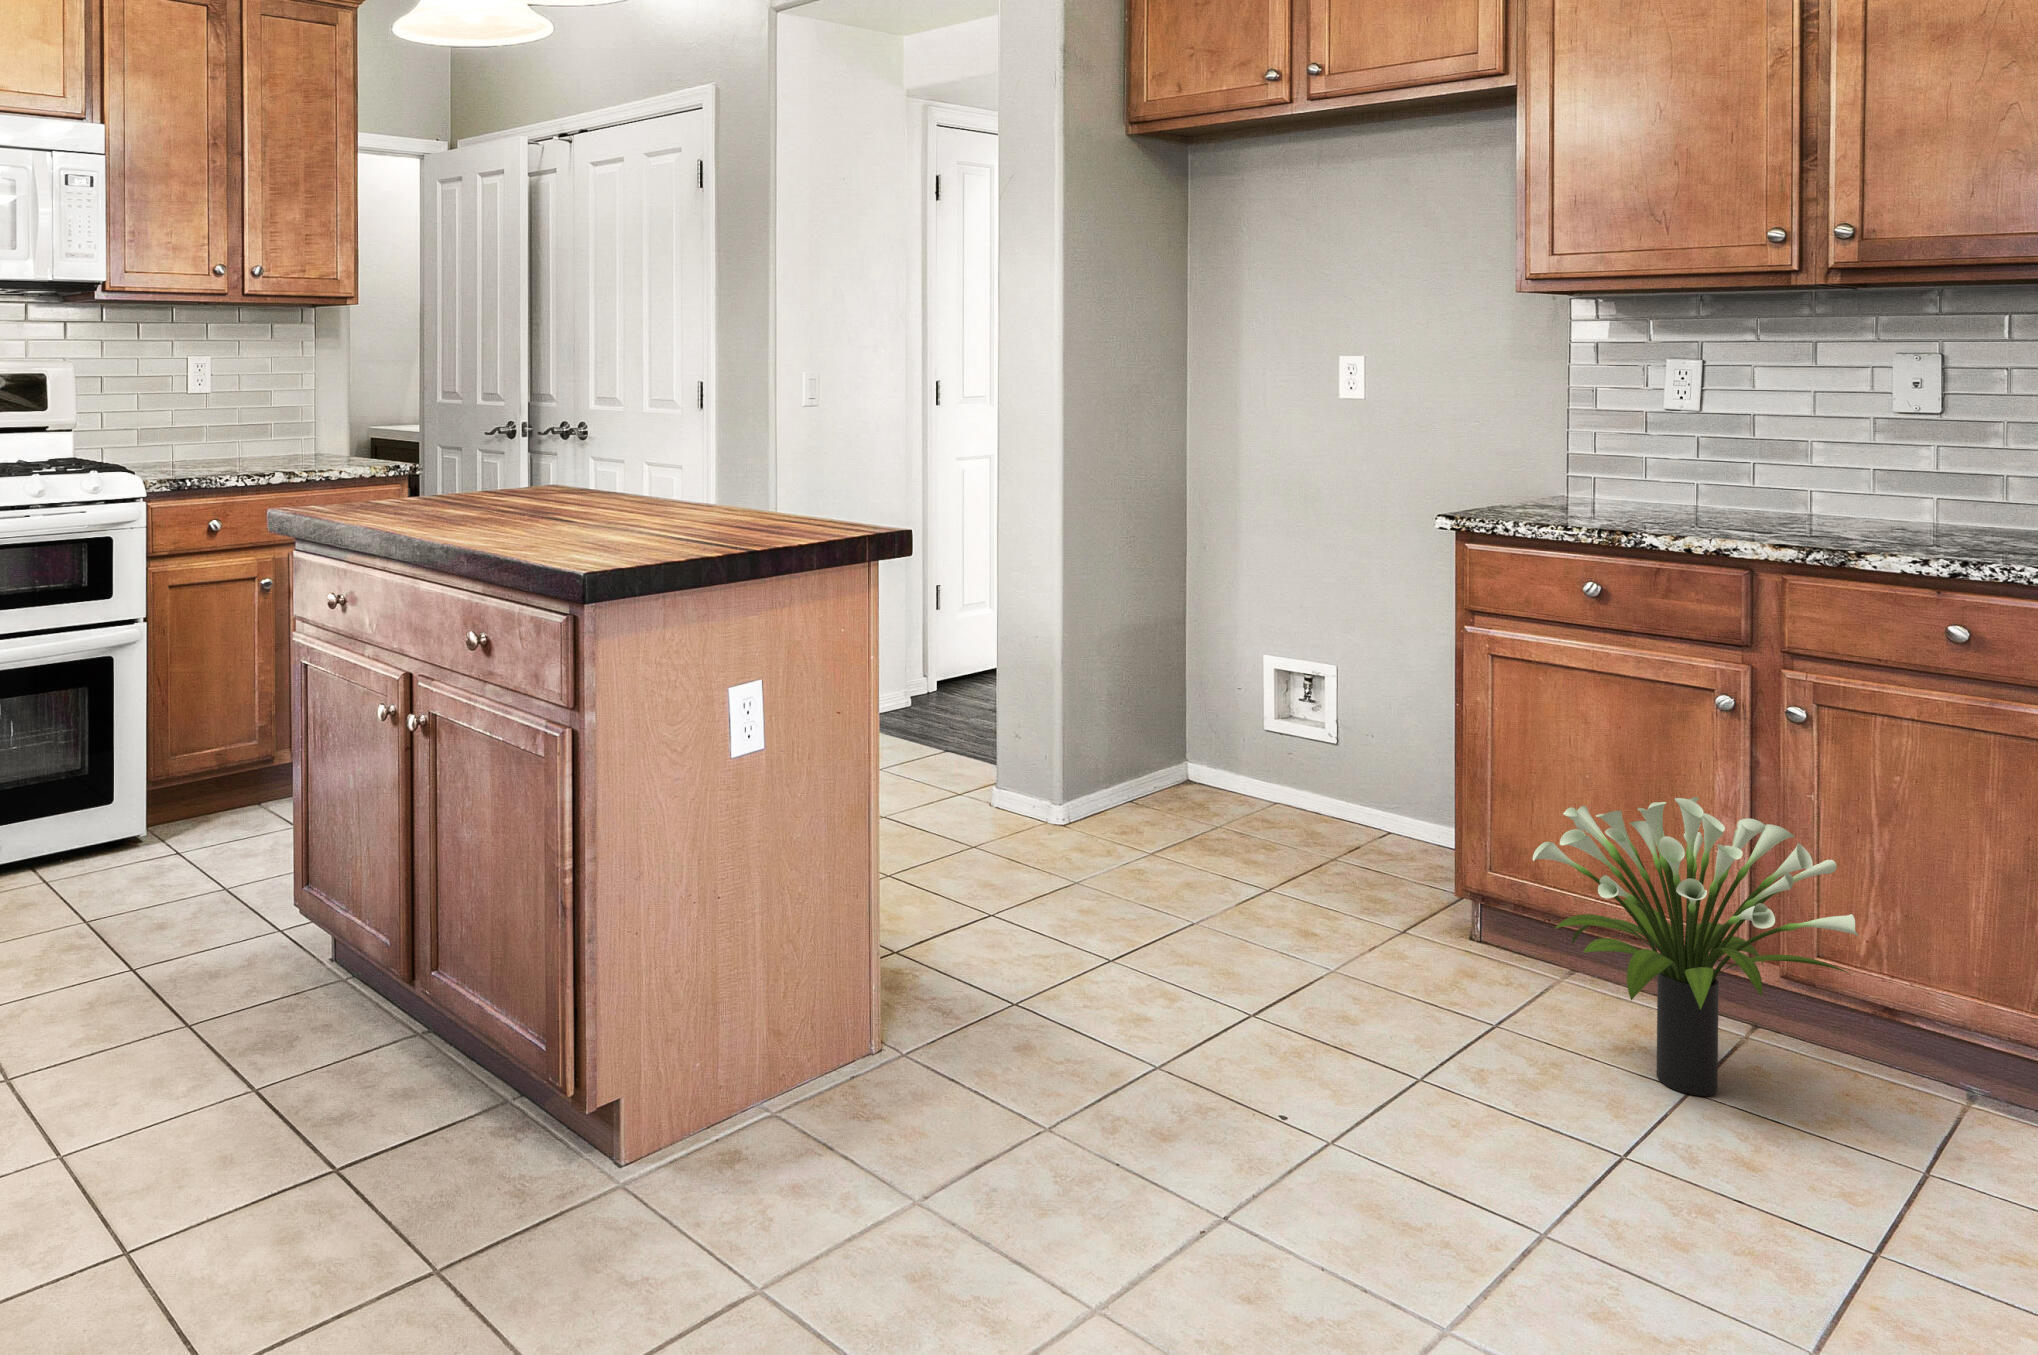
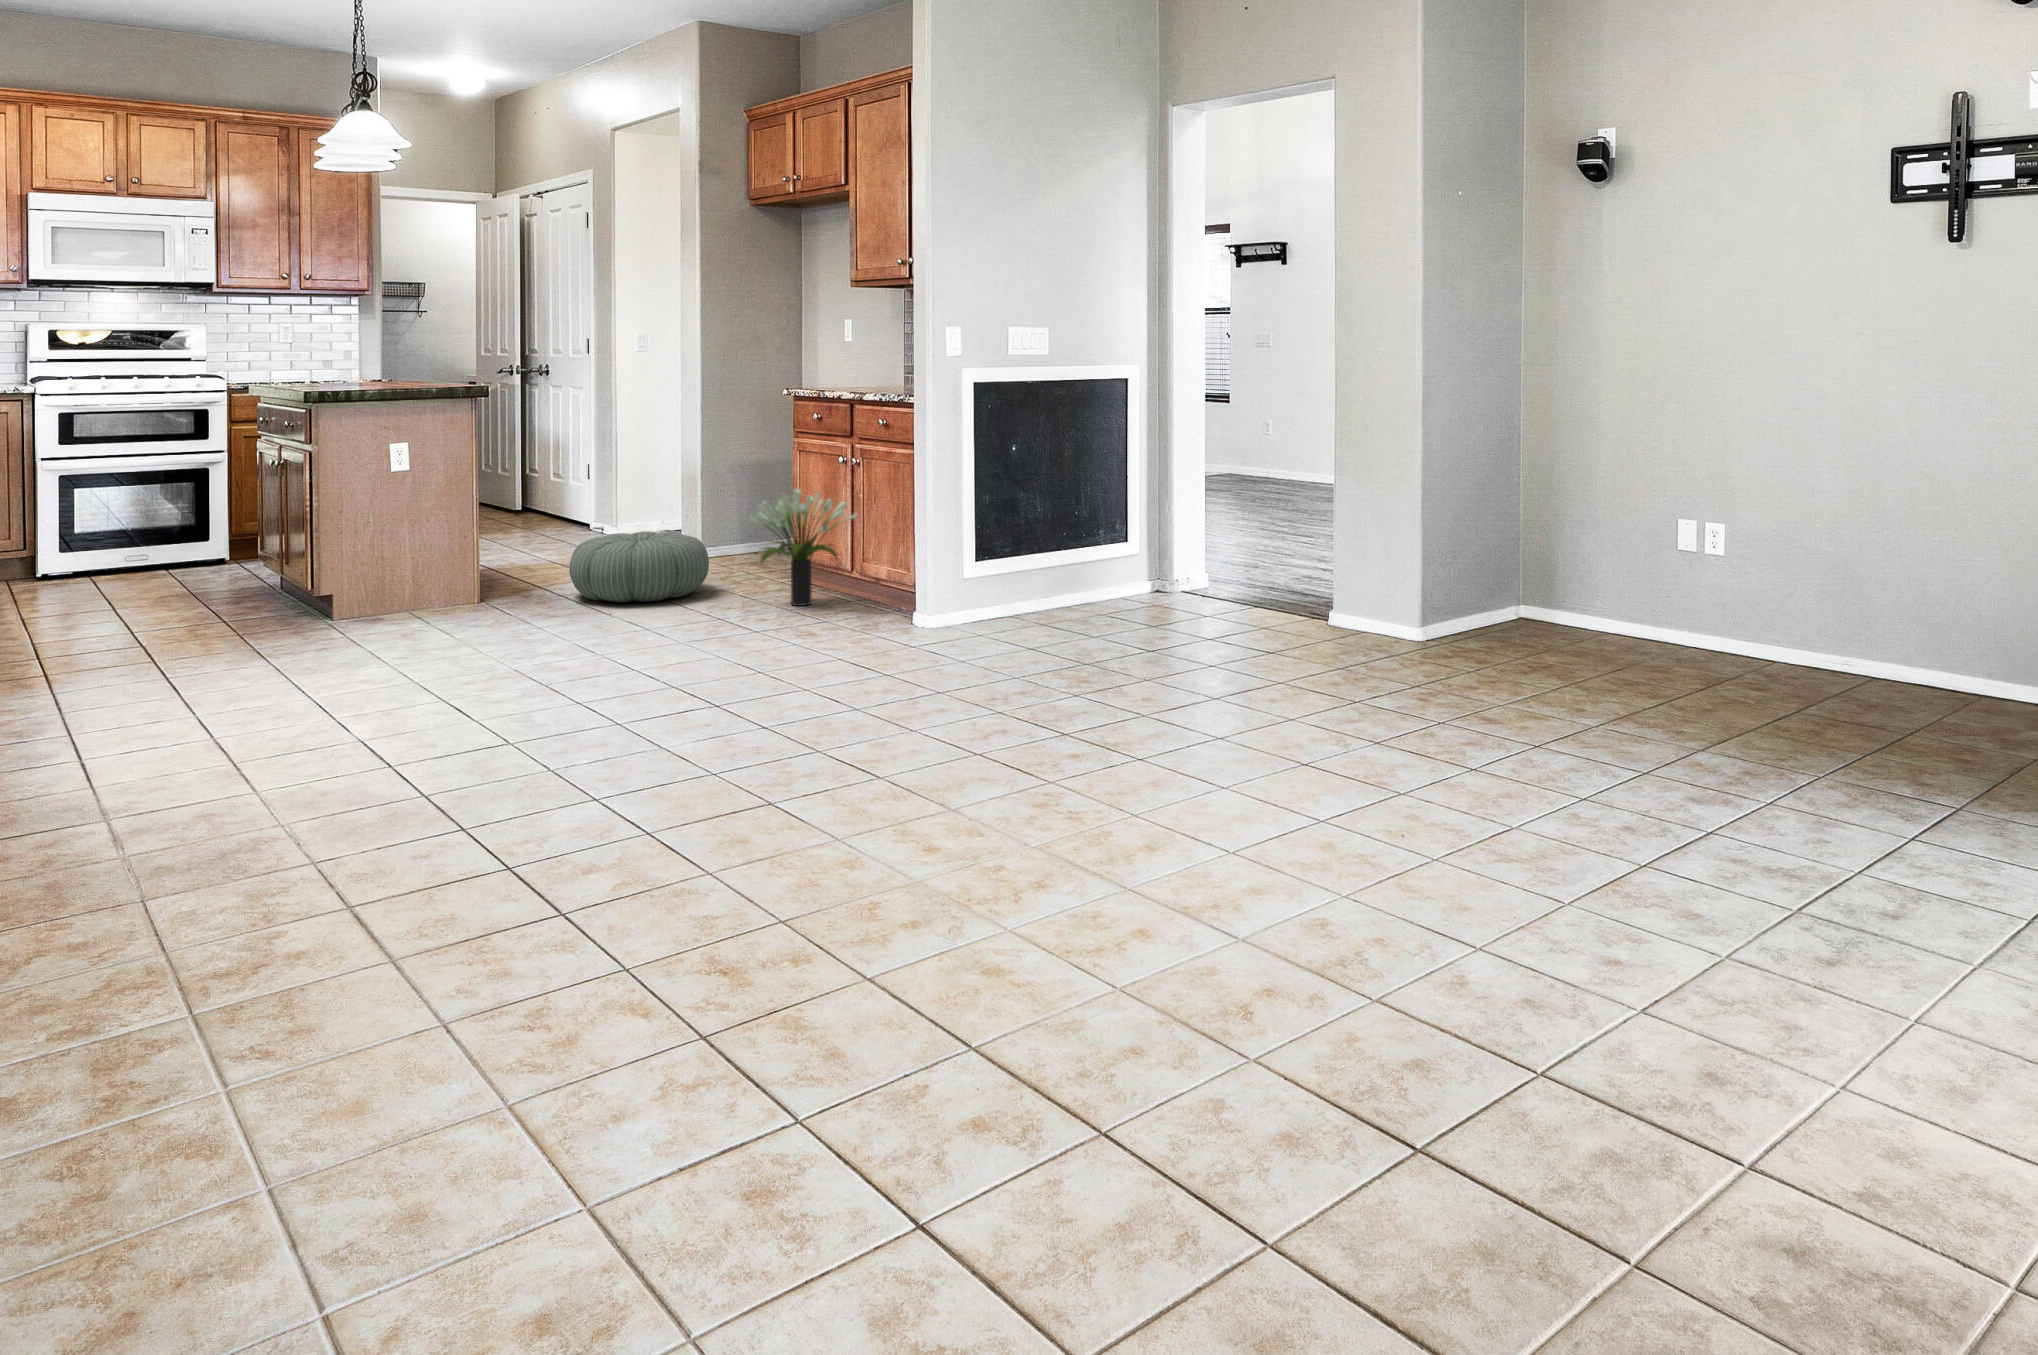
pouf: none [1046,847,1382,1077] -> present [569,532,709,602]

